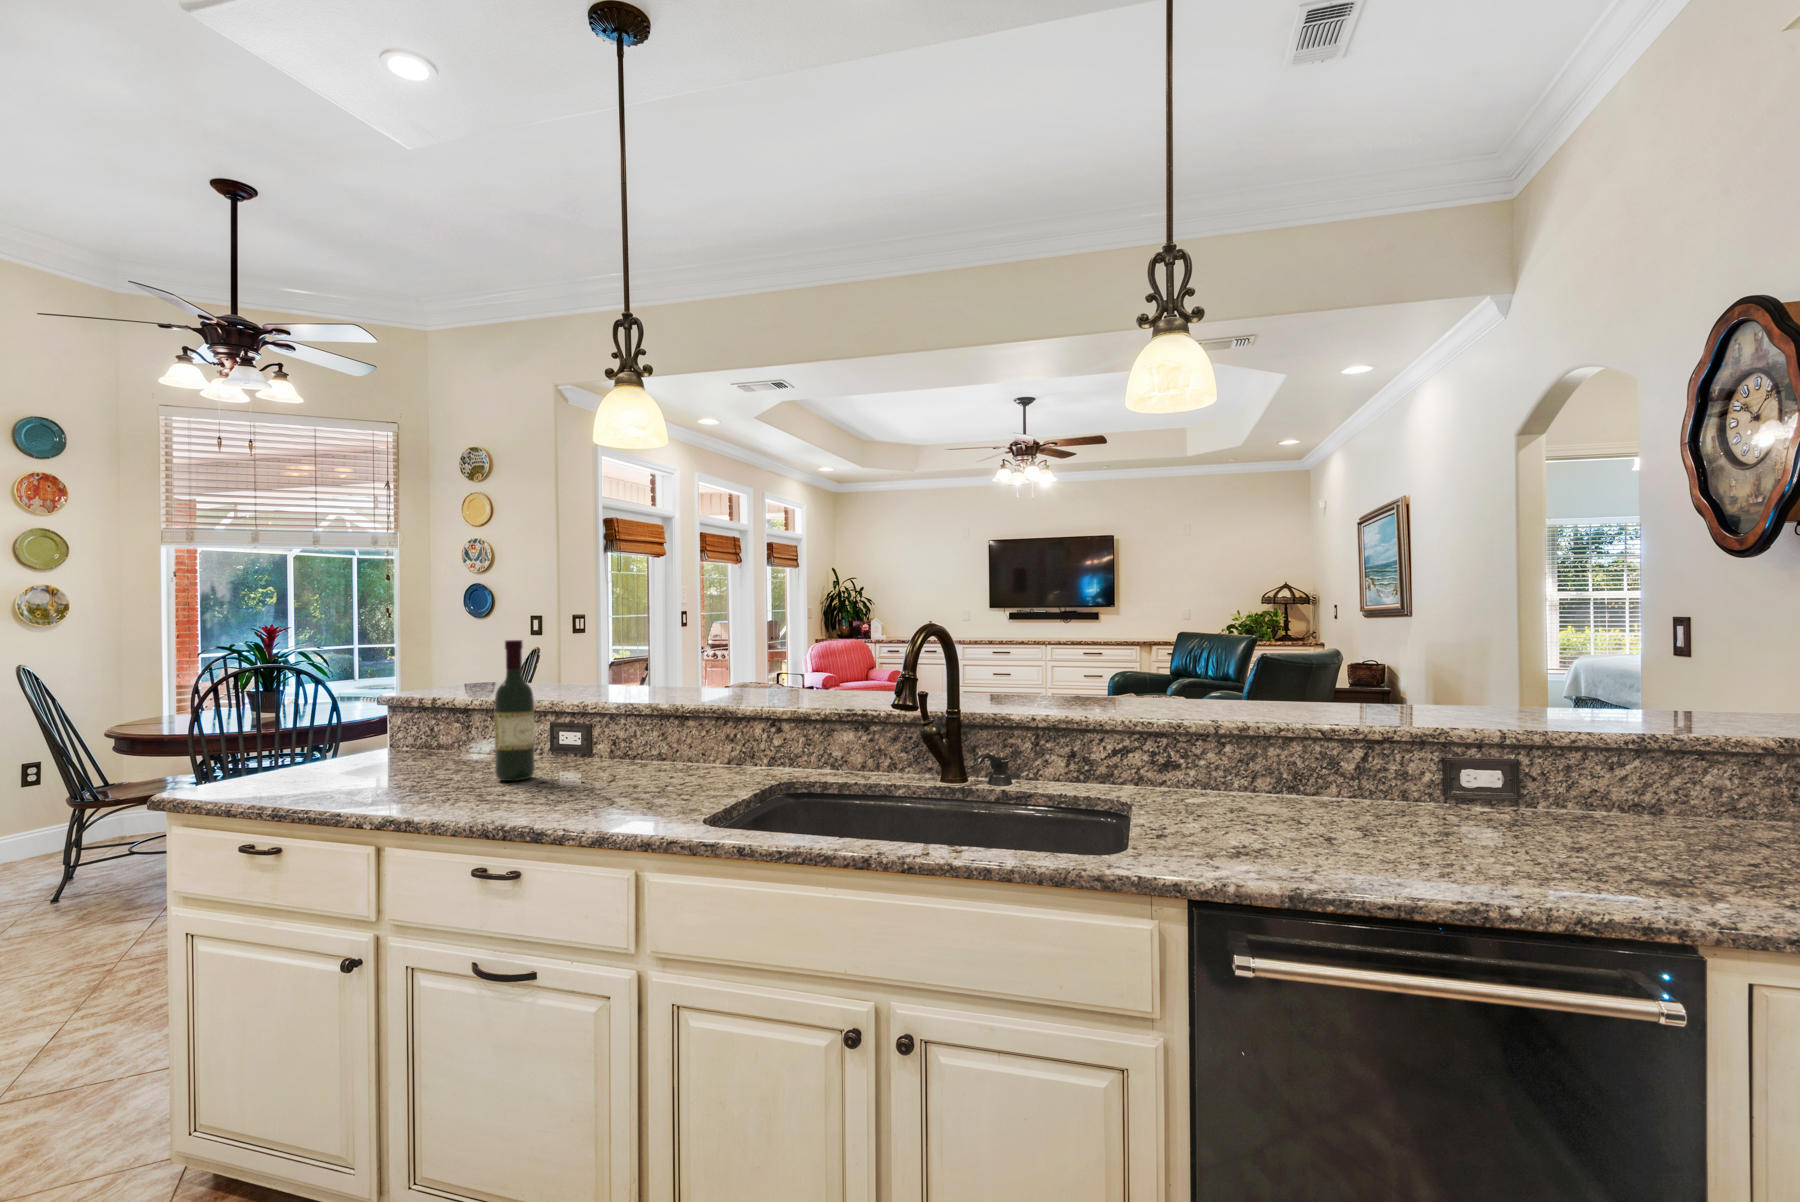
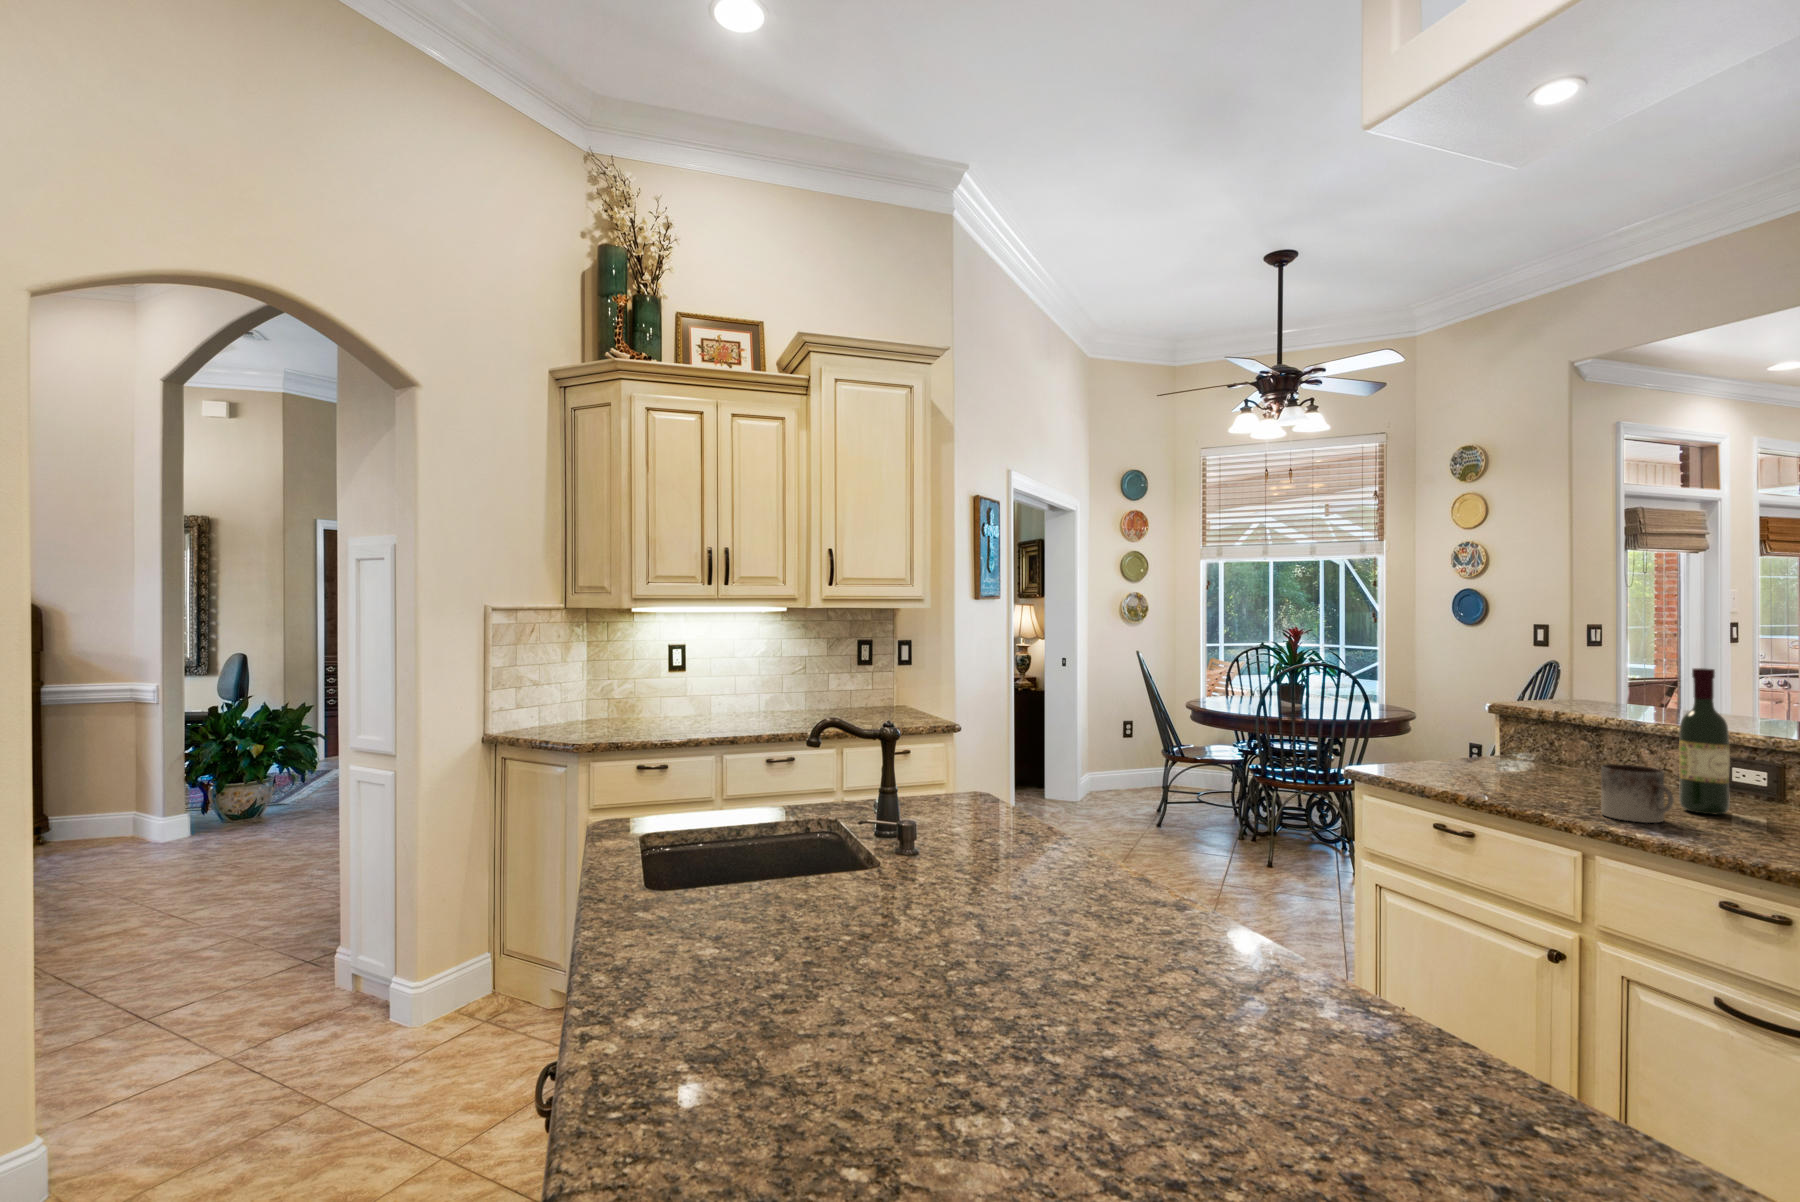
mug: none [407,743,465,803] -> present [1601,764,1674,823]

